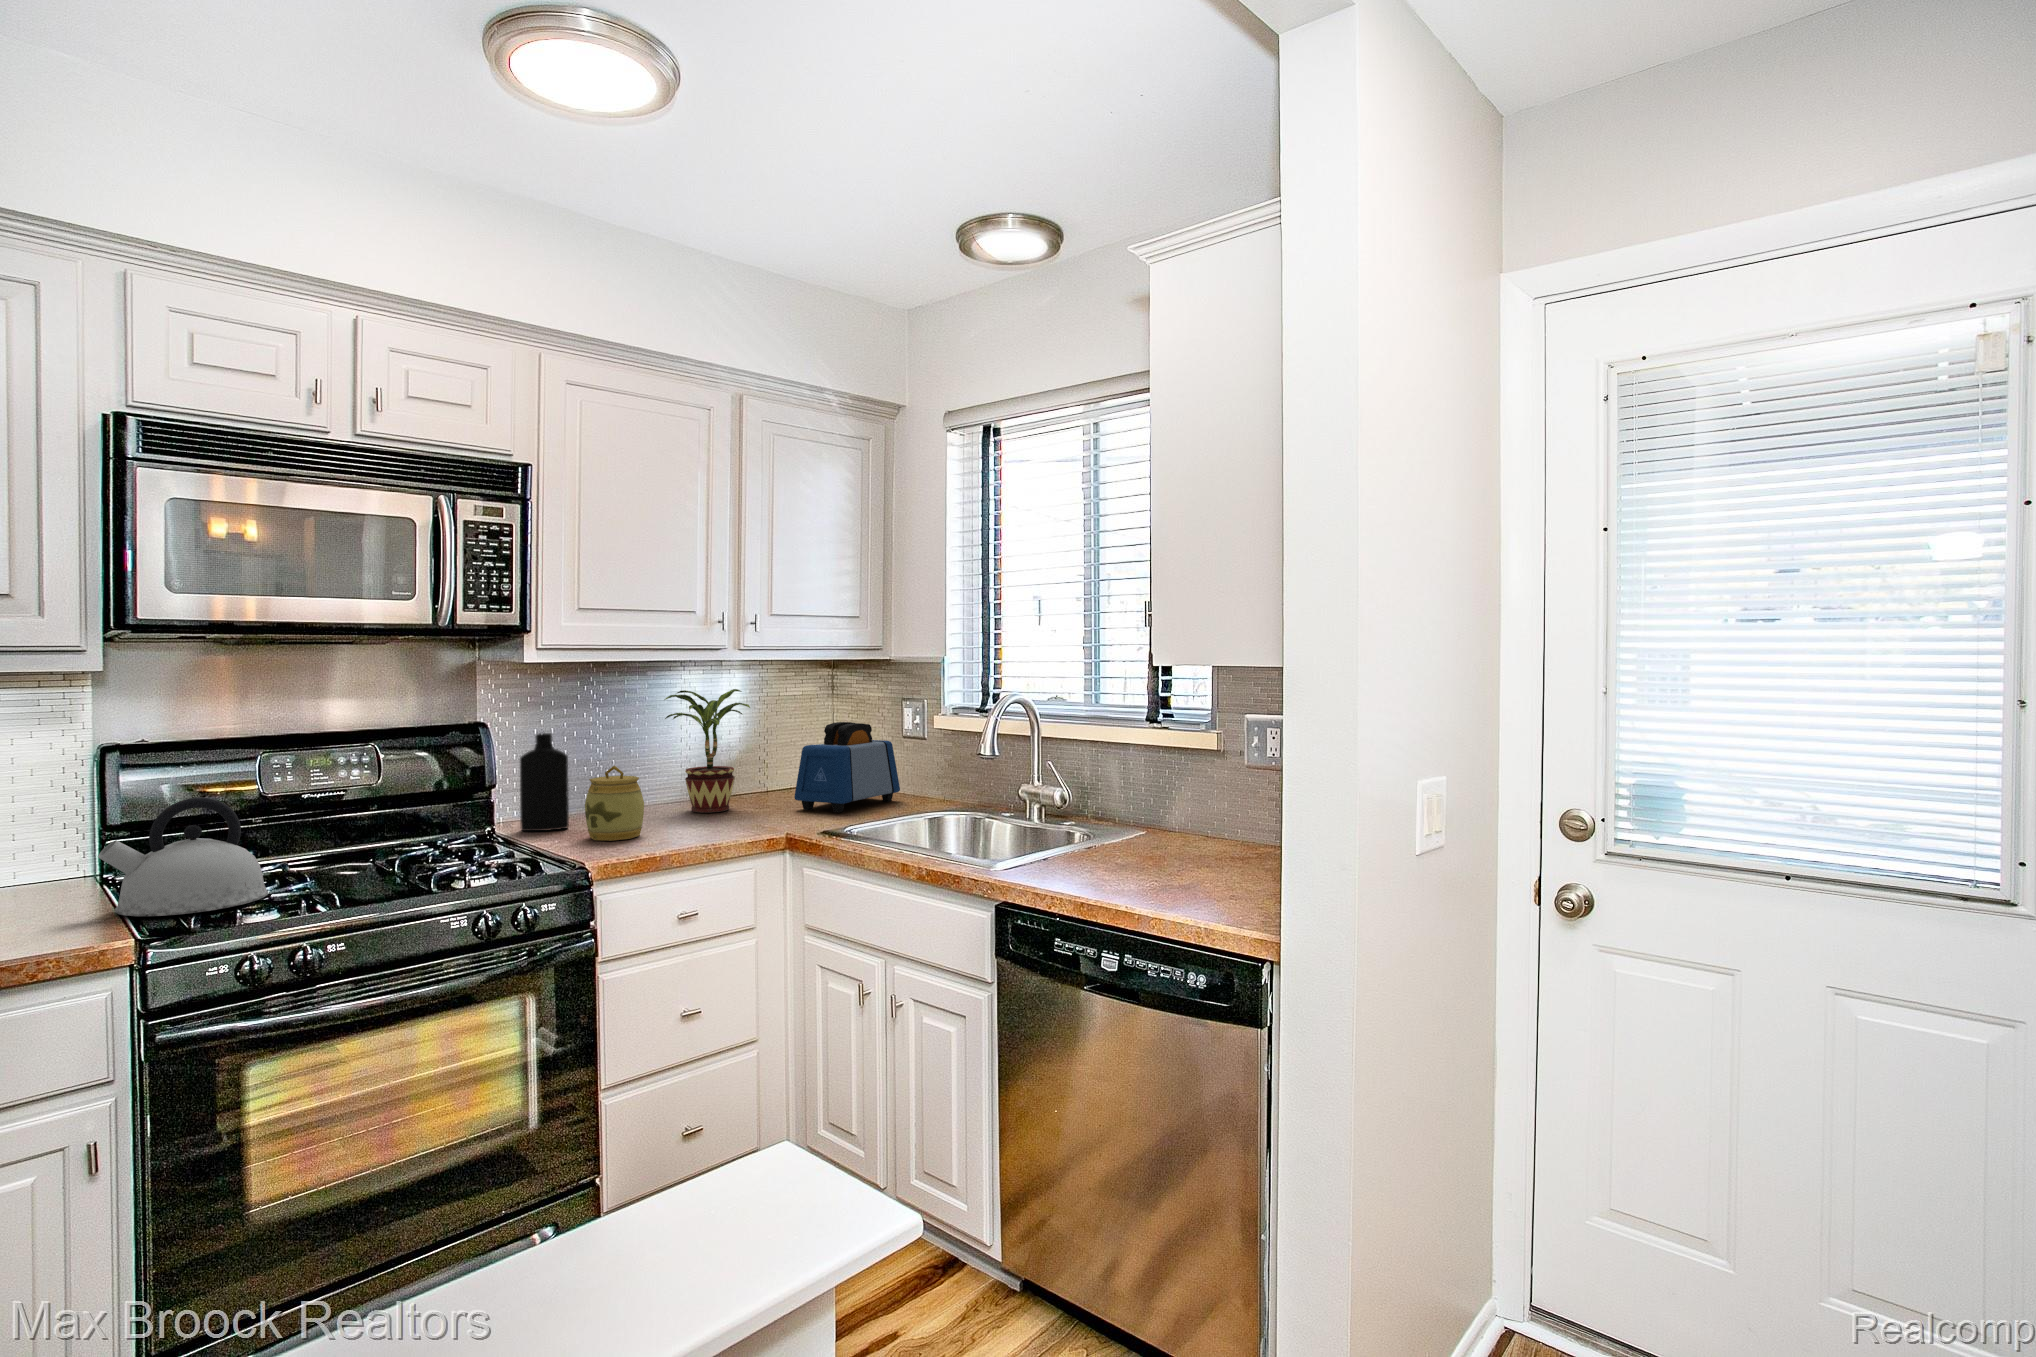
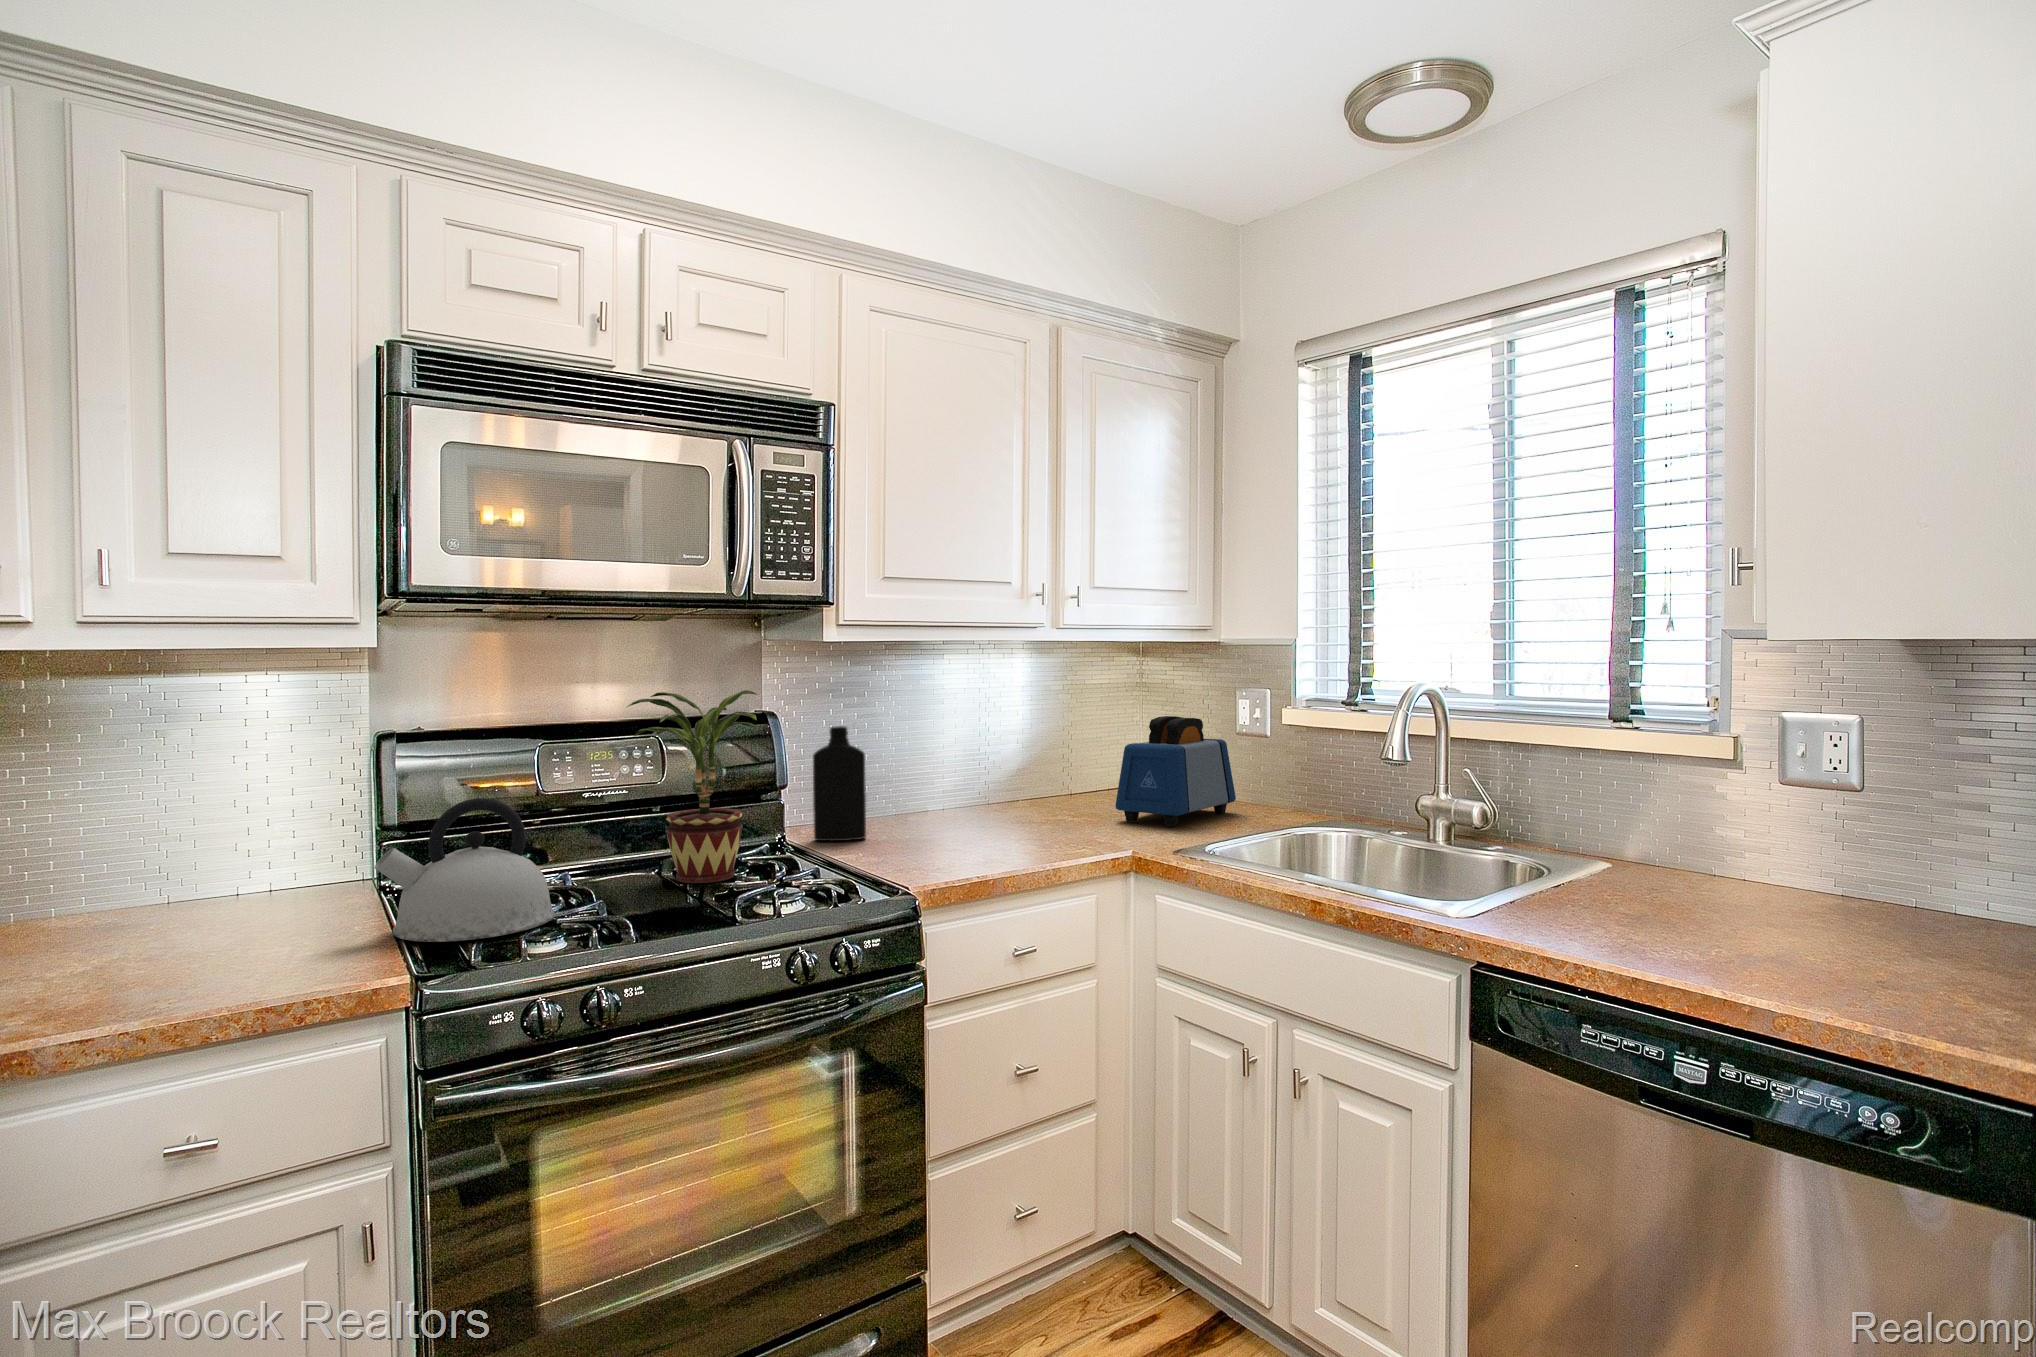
potted plant: present [664,689,750,813] -> present [627,690,758,883]
jar: present [585,766,644,841] -> none [889,765,956,856]

